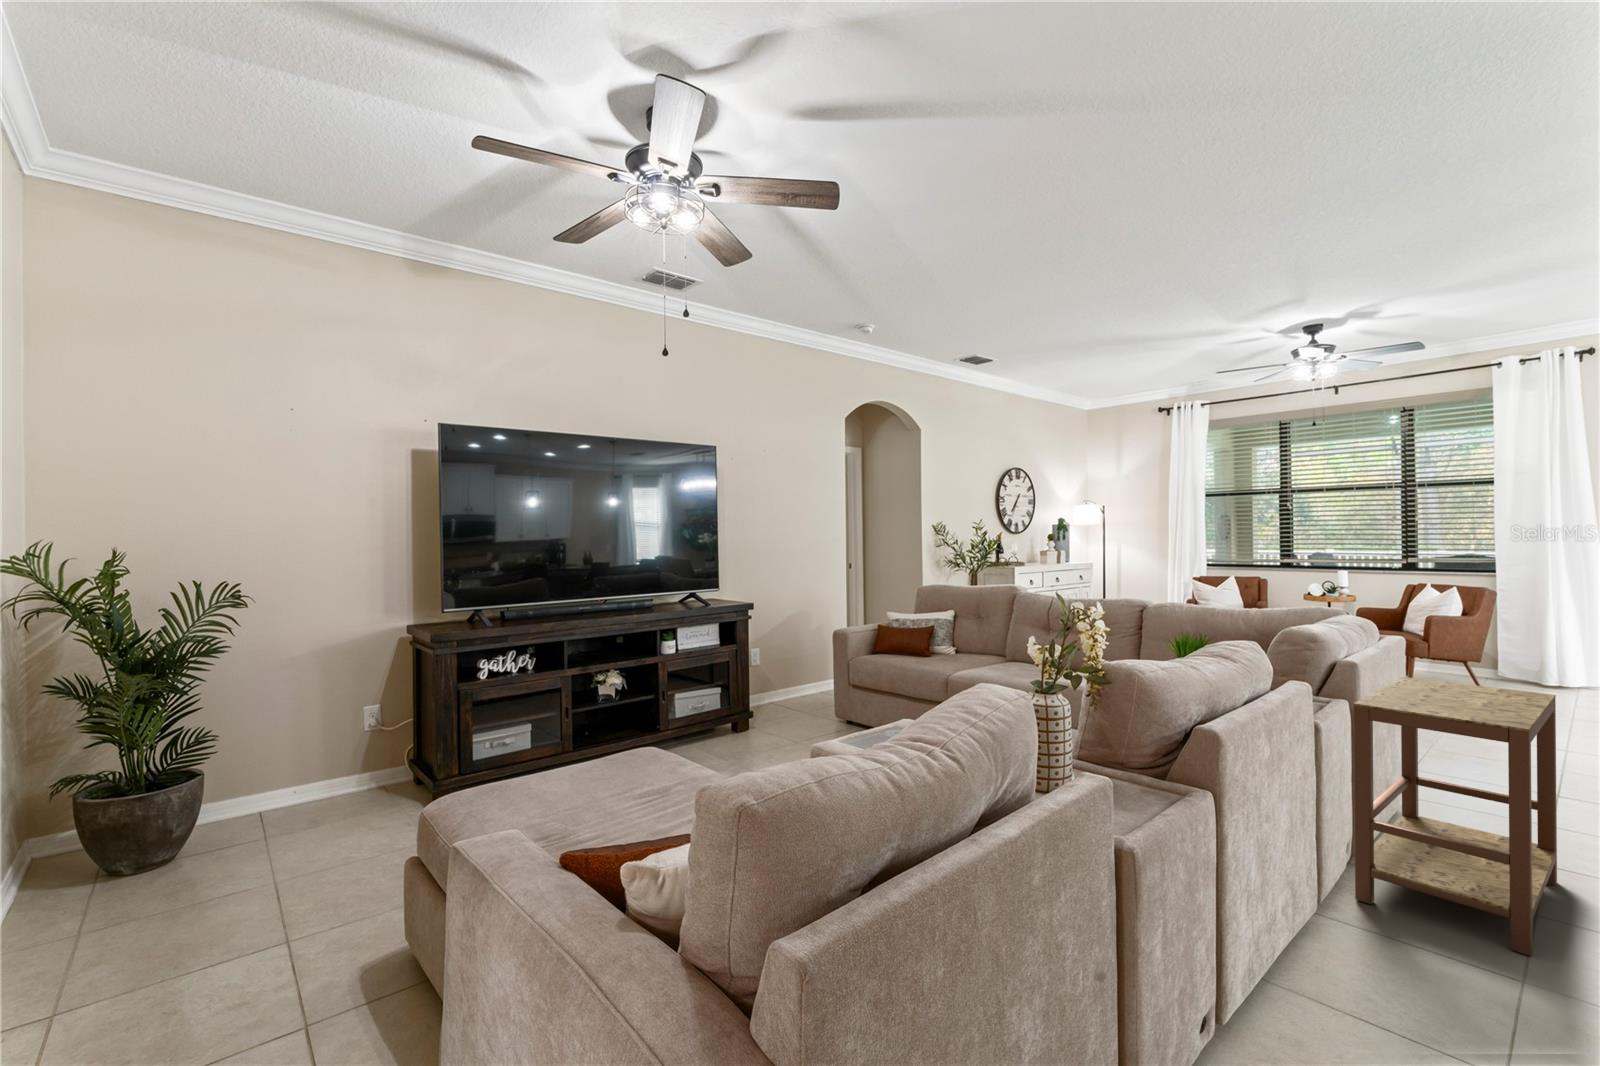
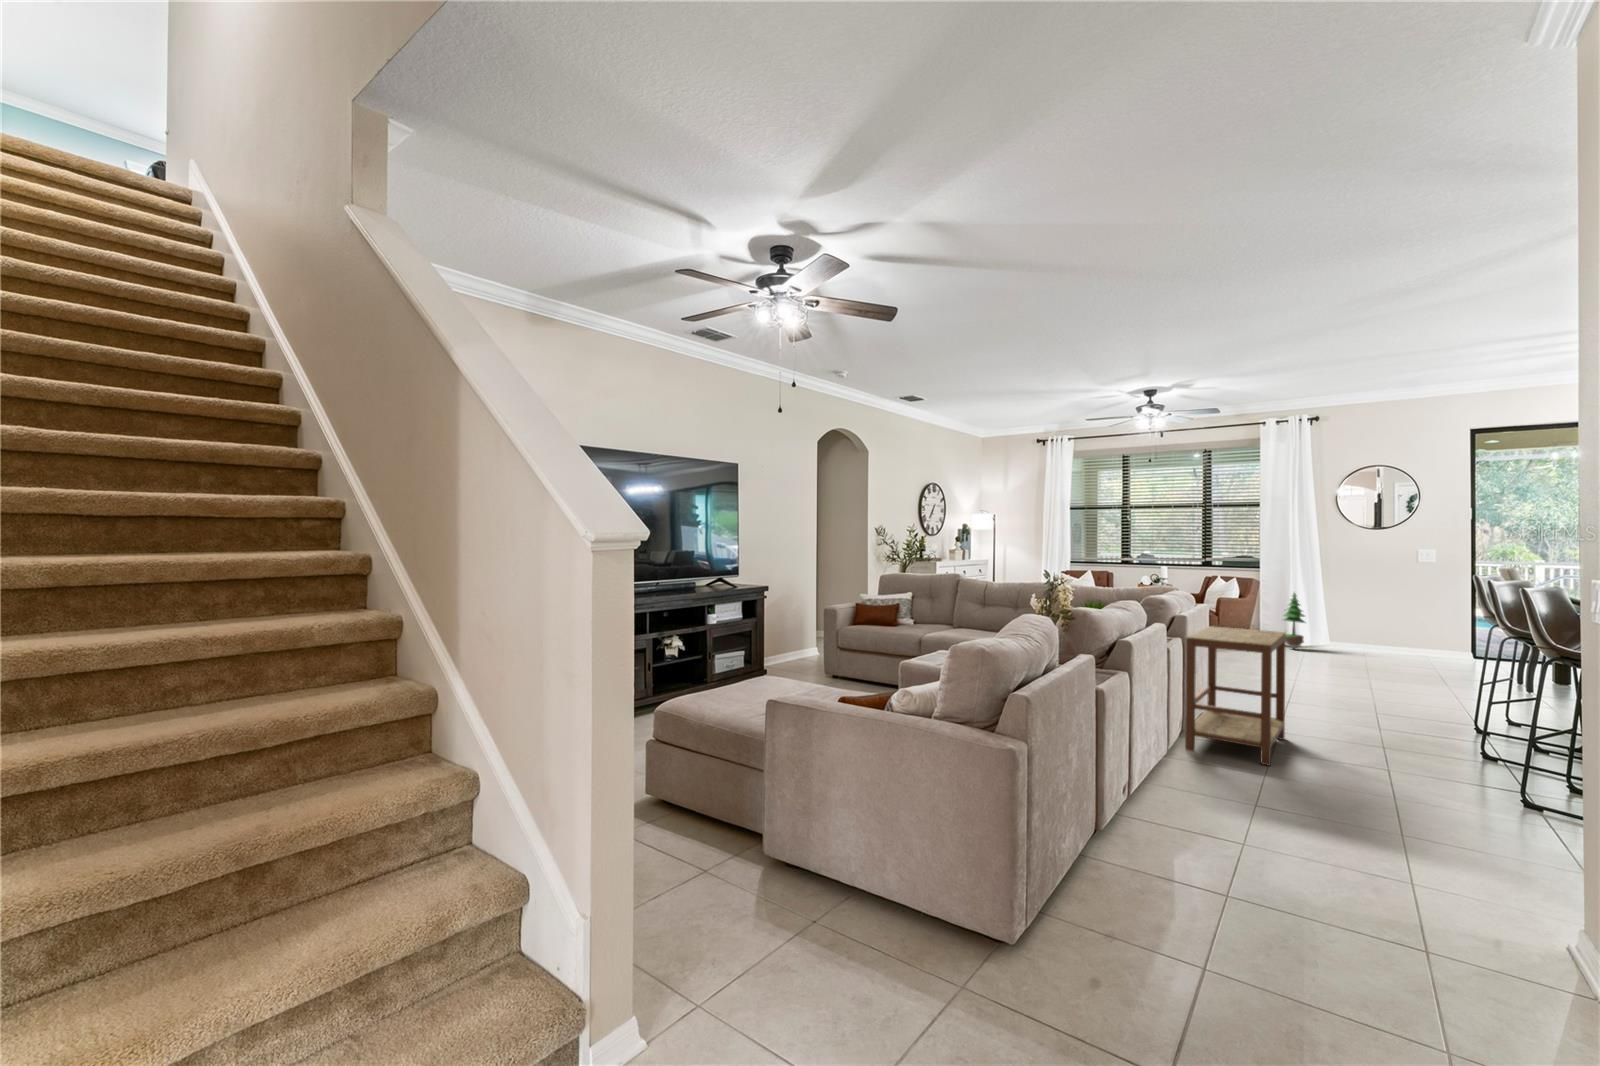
potted tree: none [1534,607,1579,693] -> present [1284,593,1305,649]

